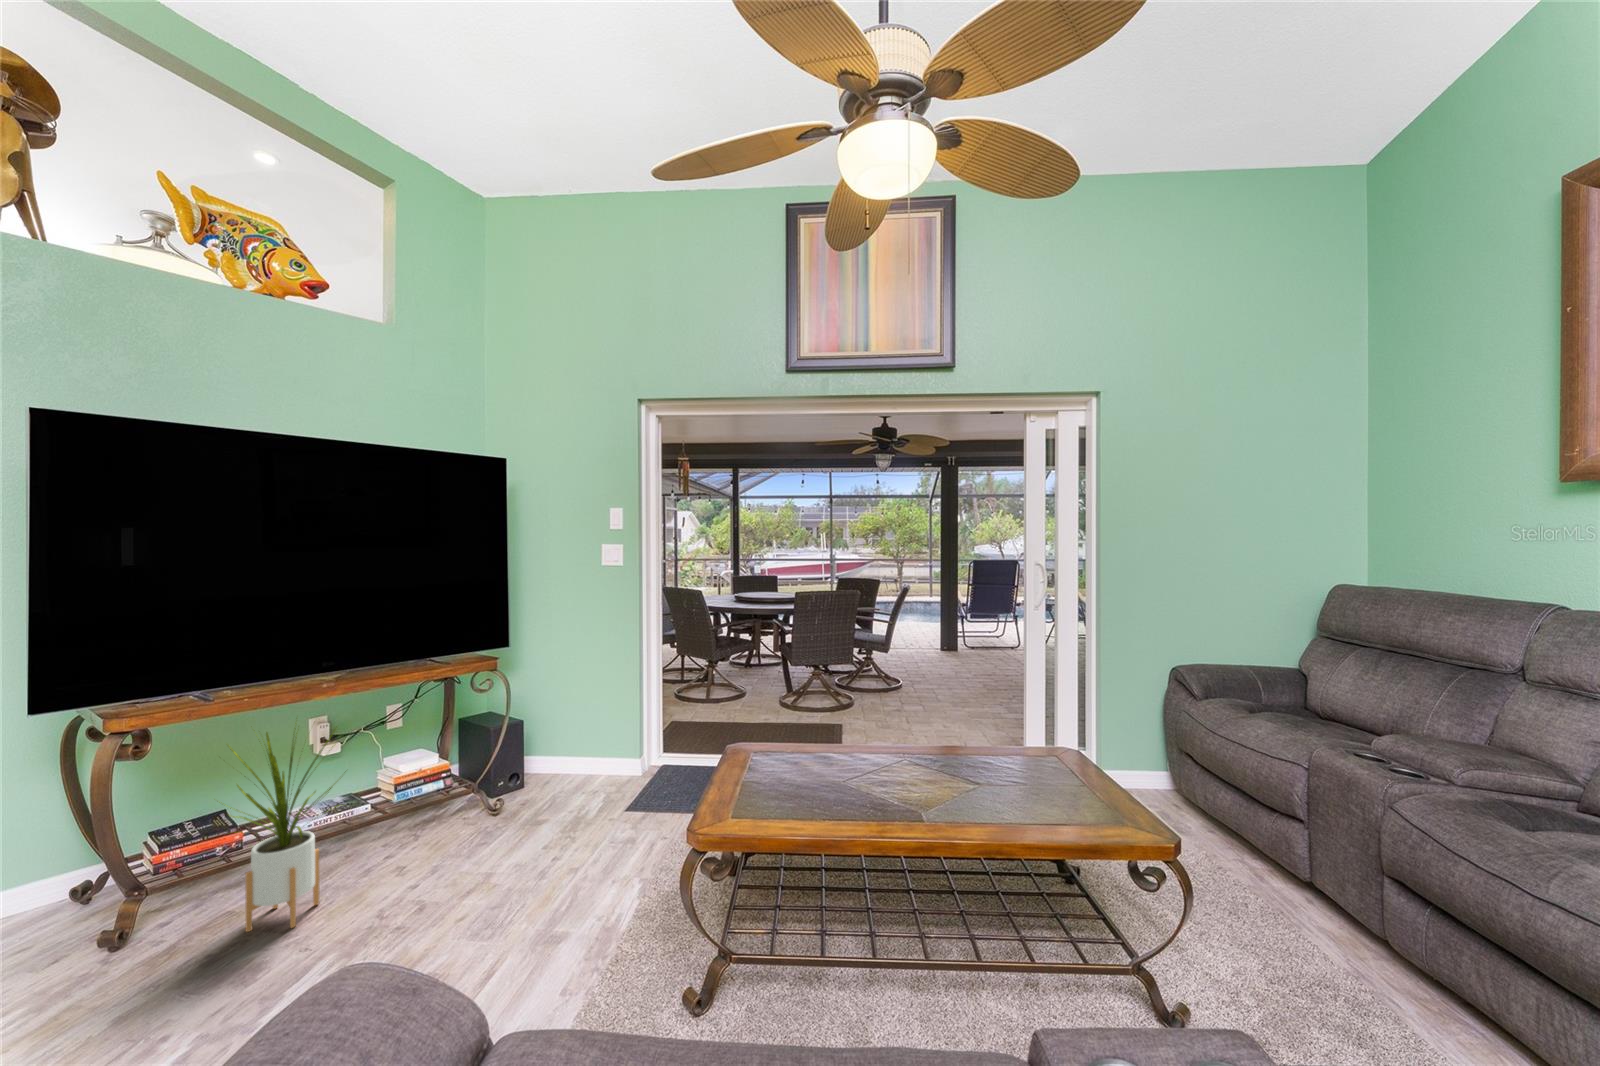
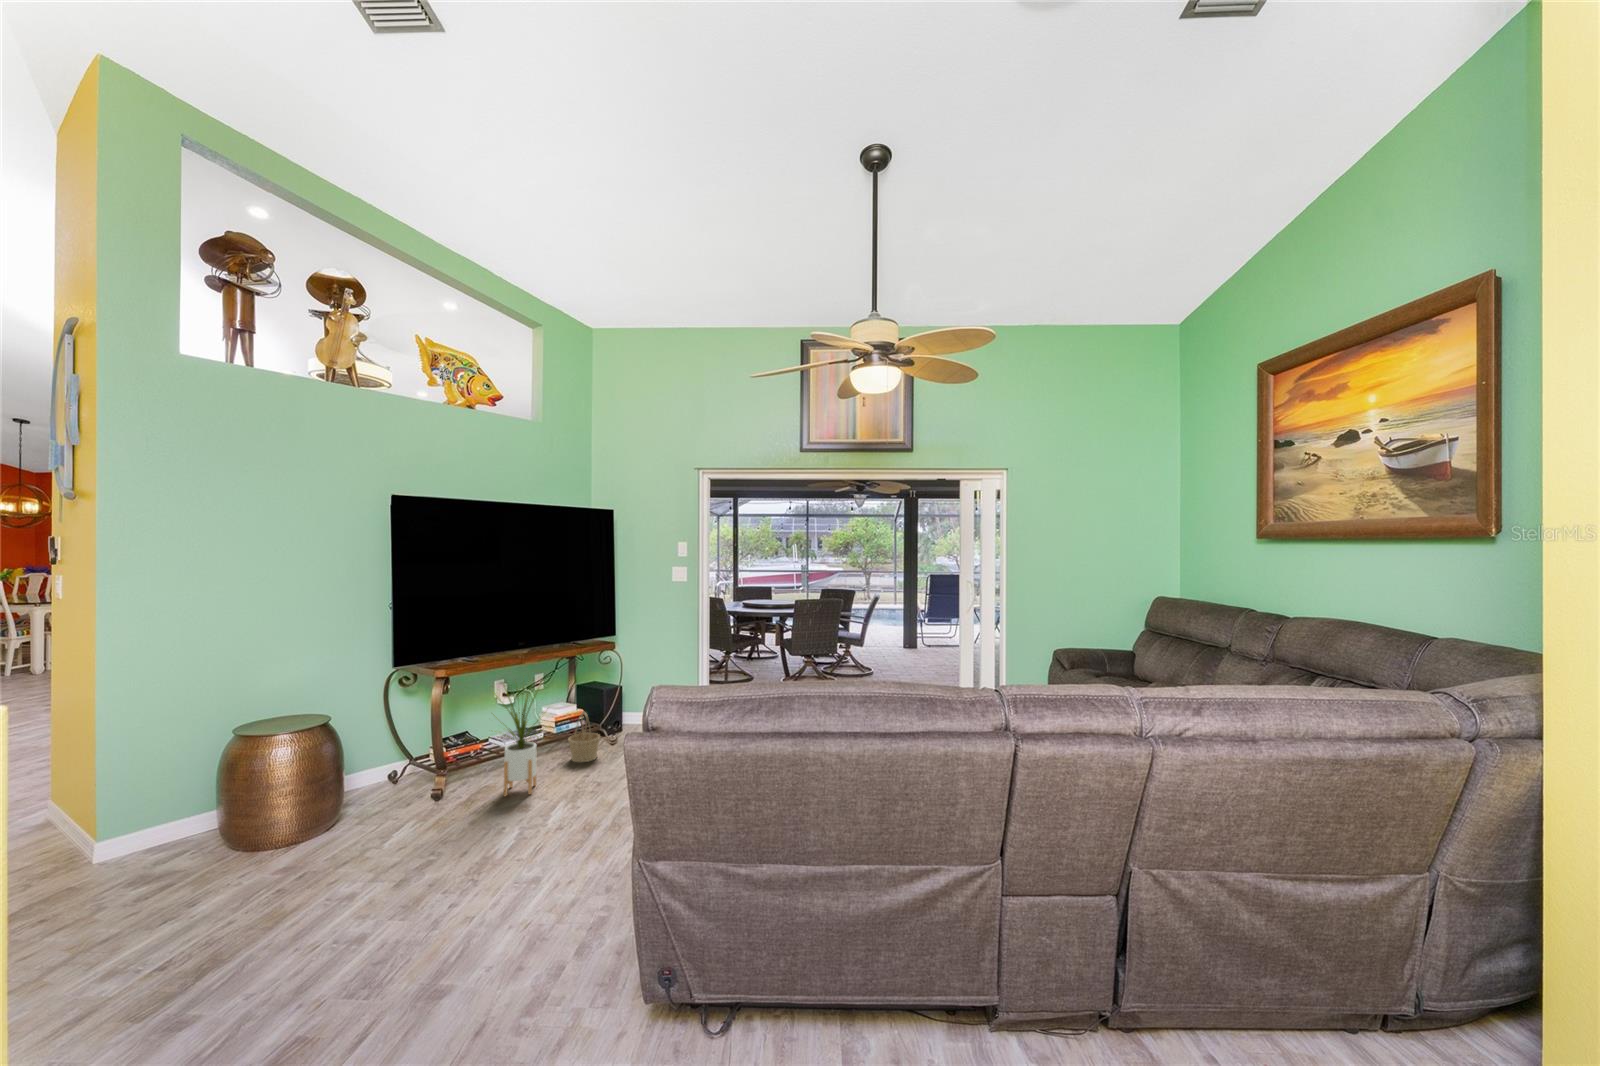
basket: none [411,766,467,848] -> present [568,712,600,762]

